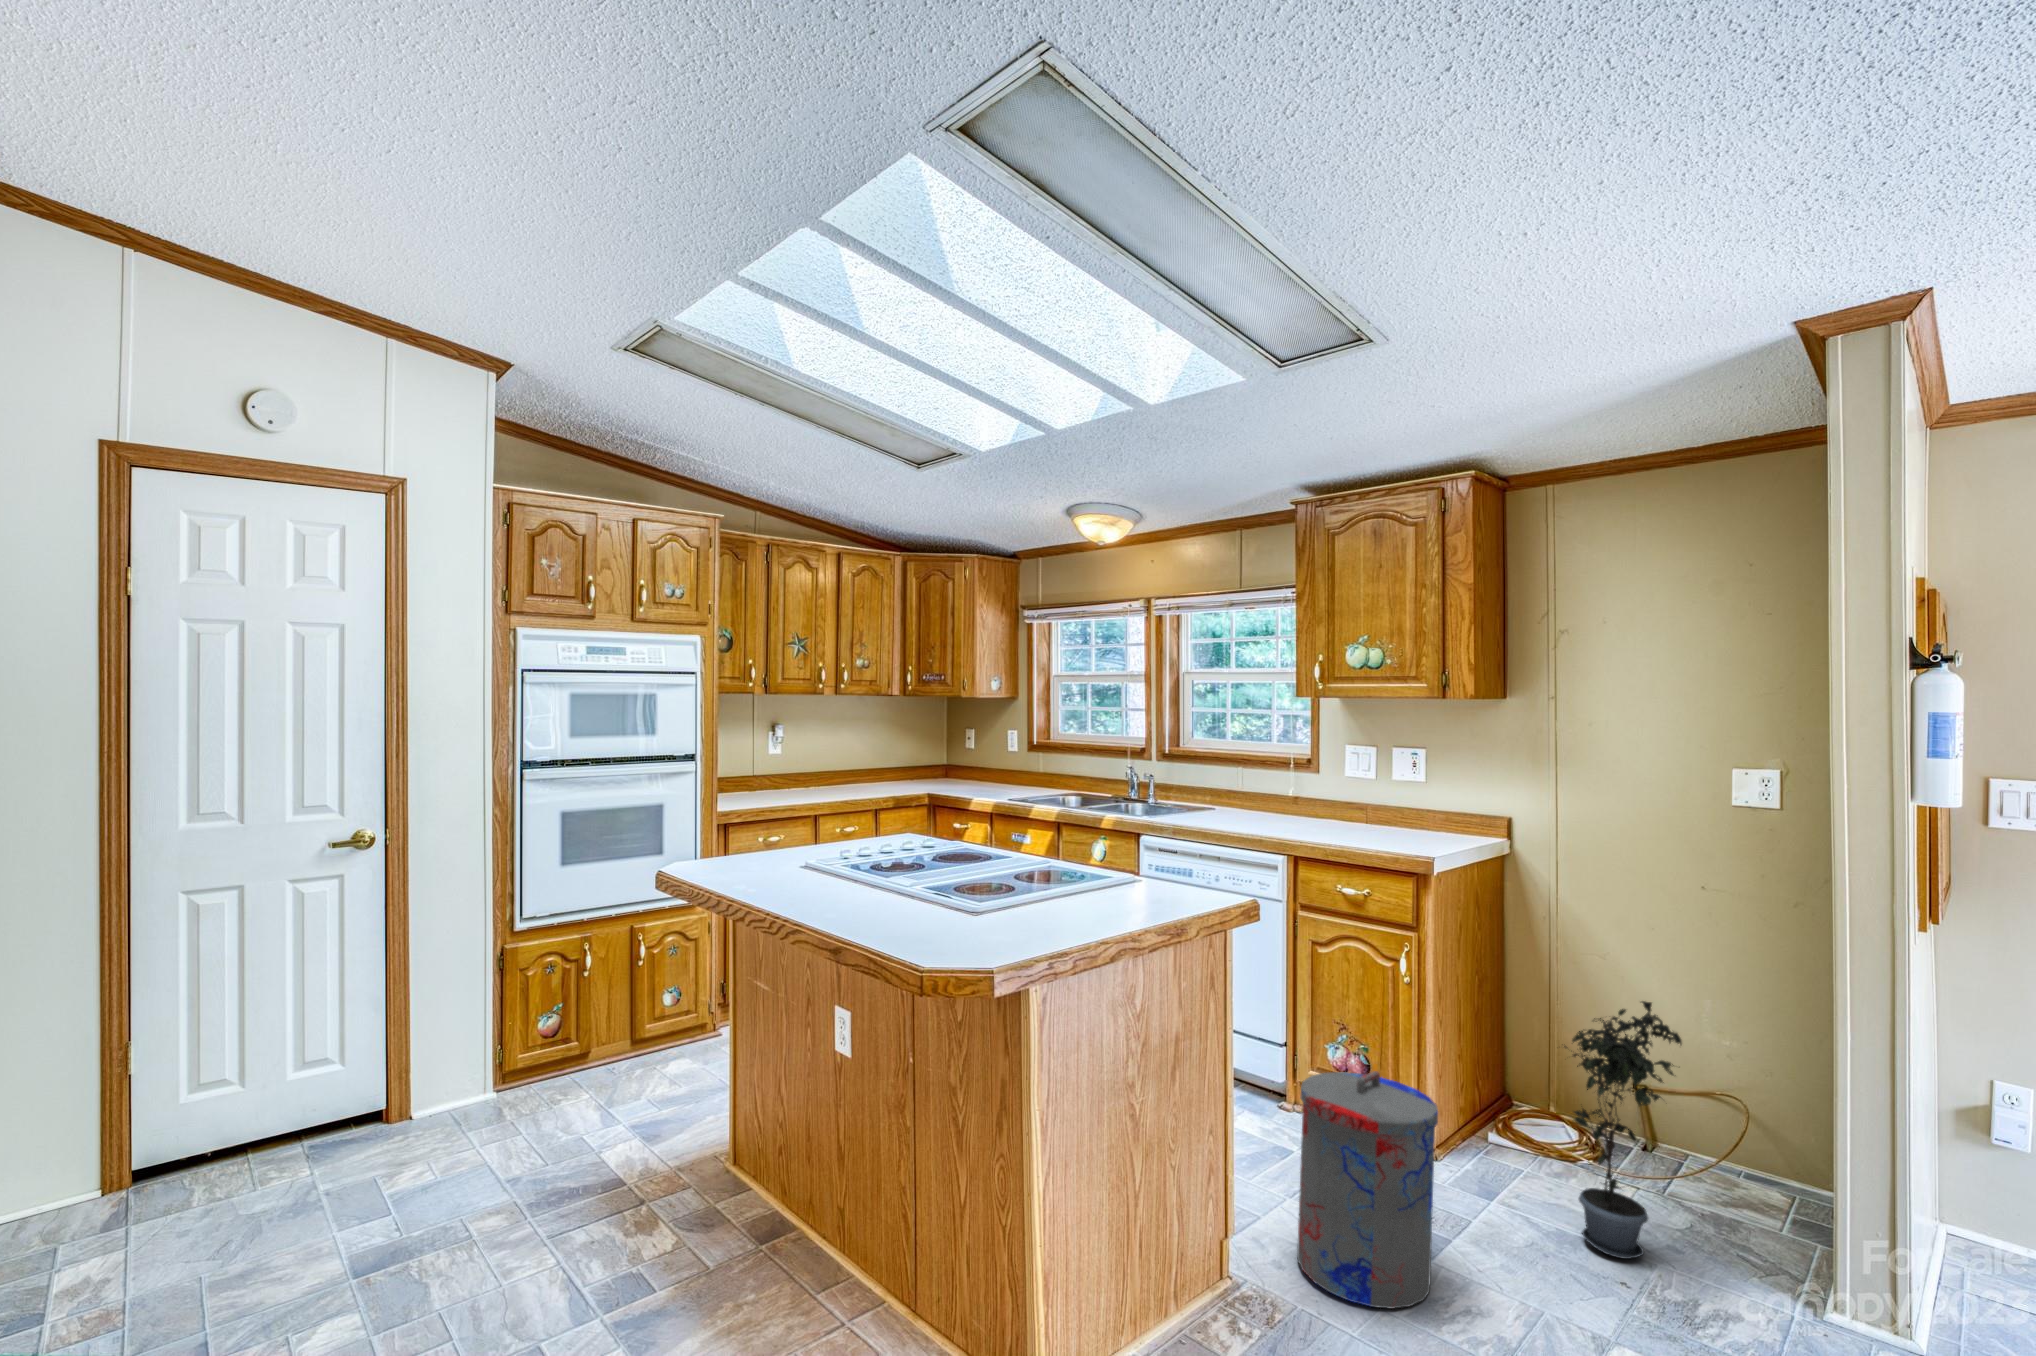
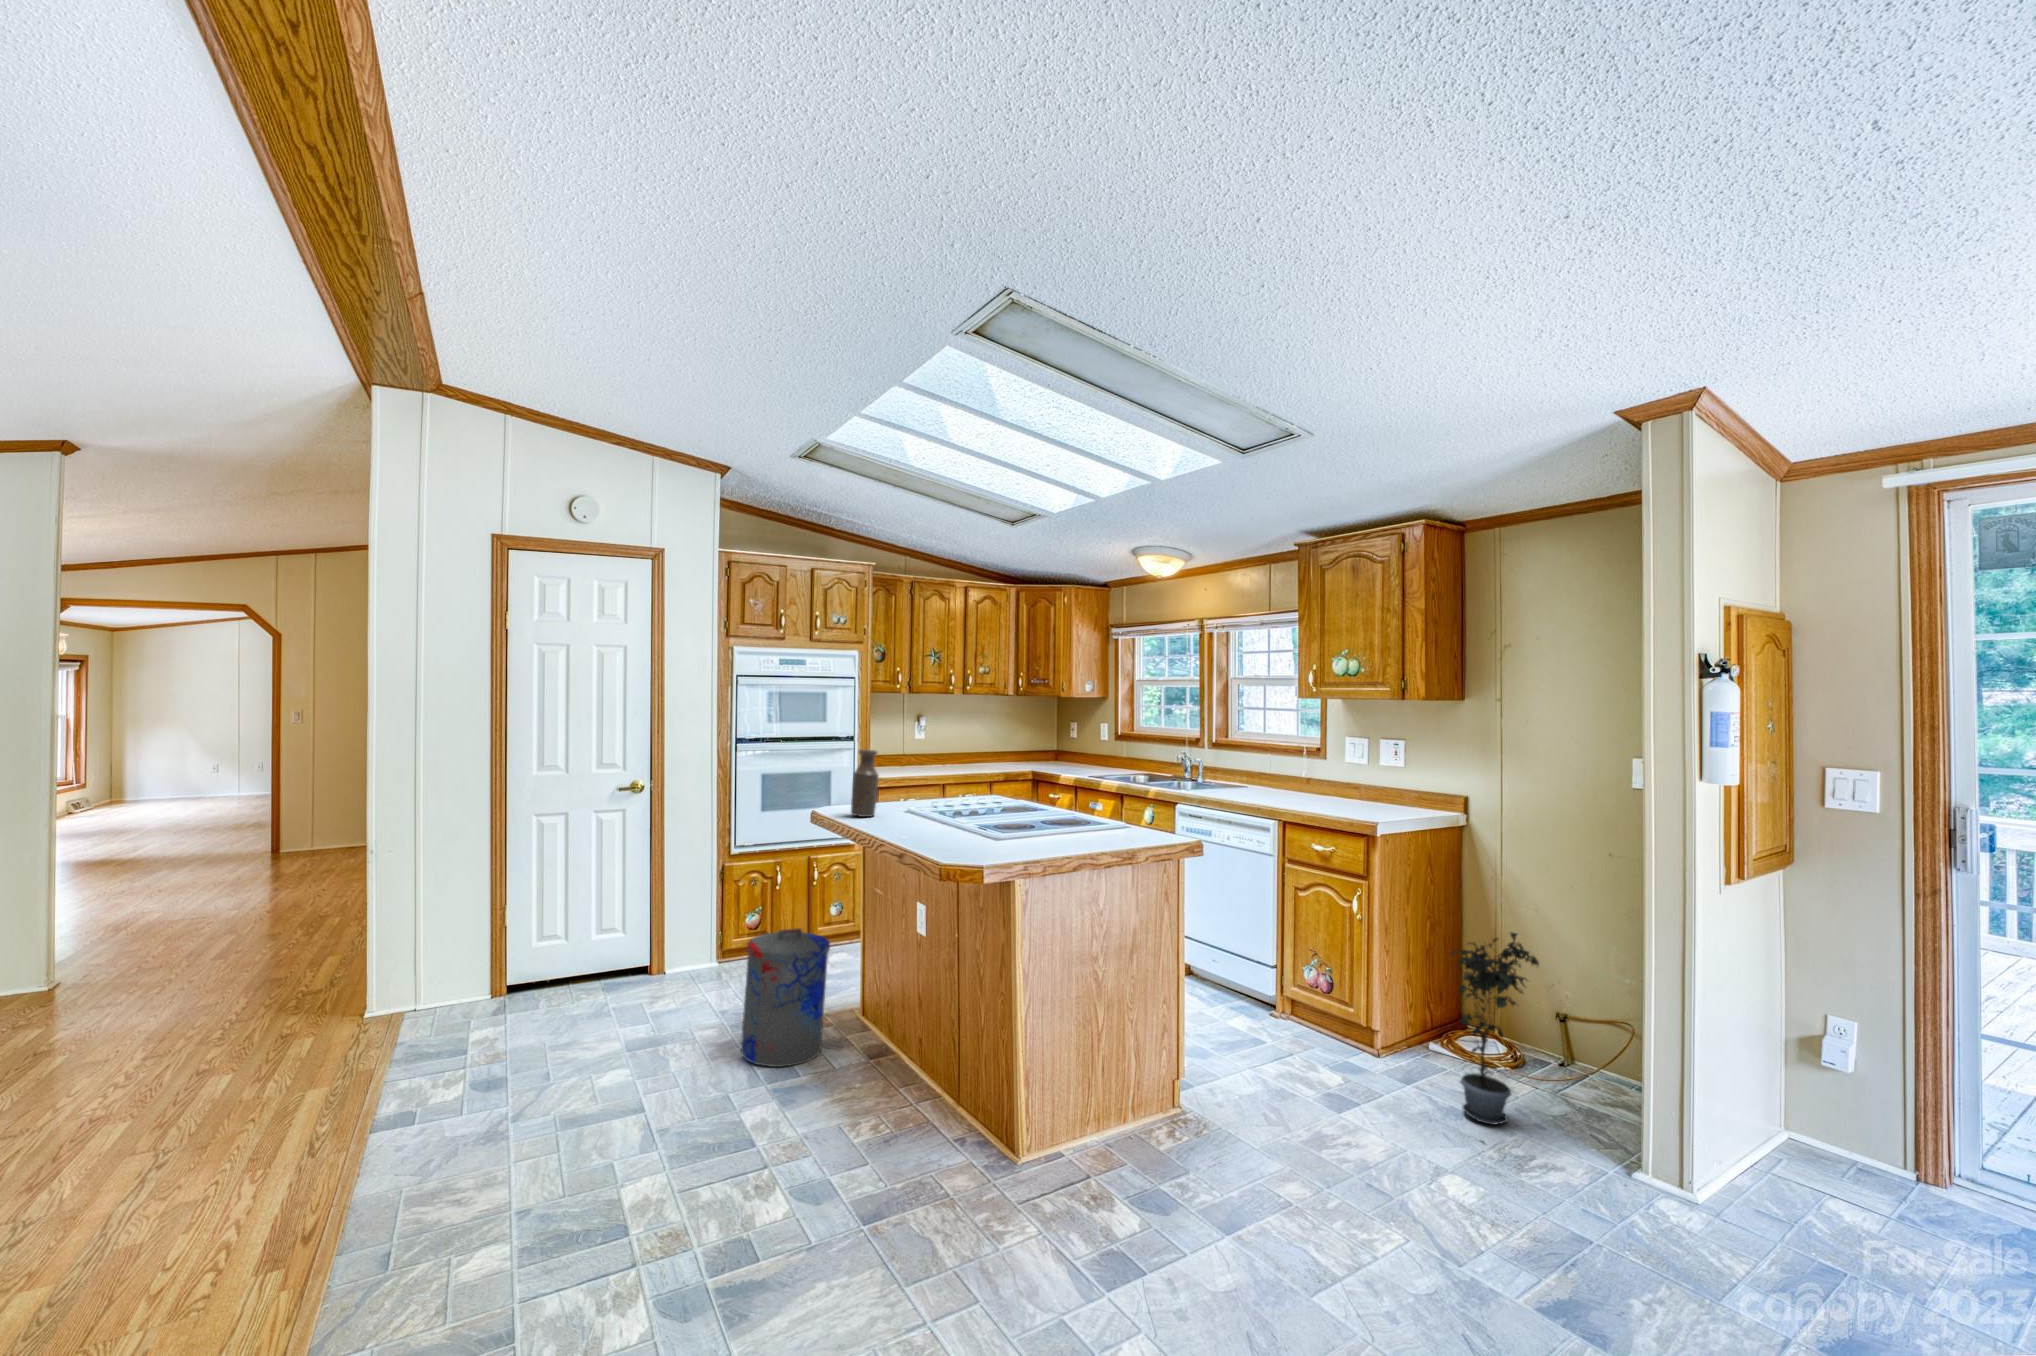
bottle: none [723,778,766,879] -> present [851,750,879,817]
trash can: present [1297,1071,1438,1308] -> present [741,928,830,1067]

